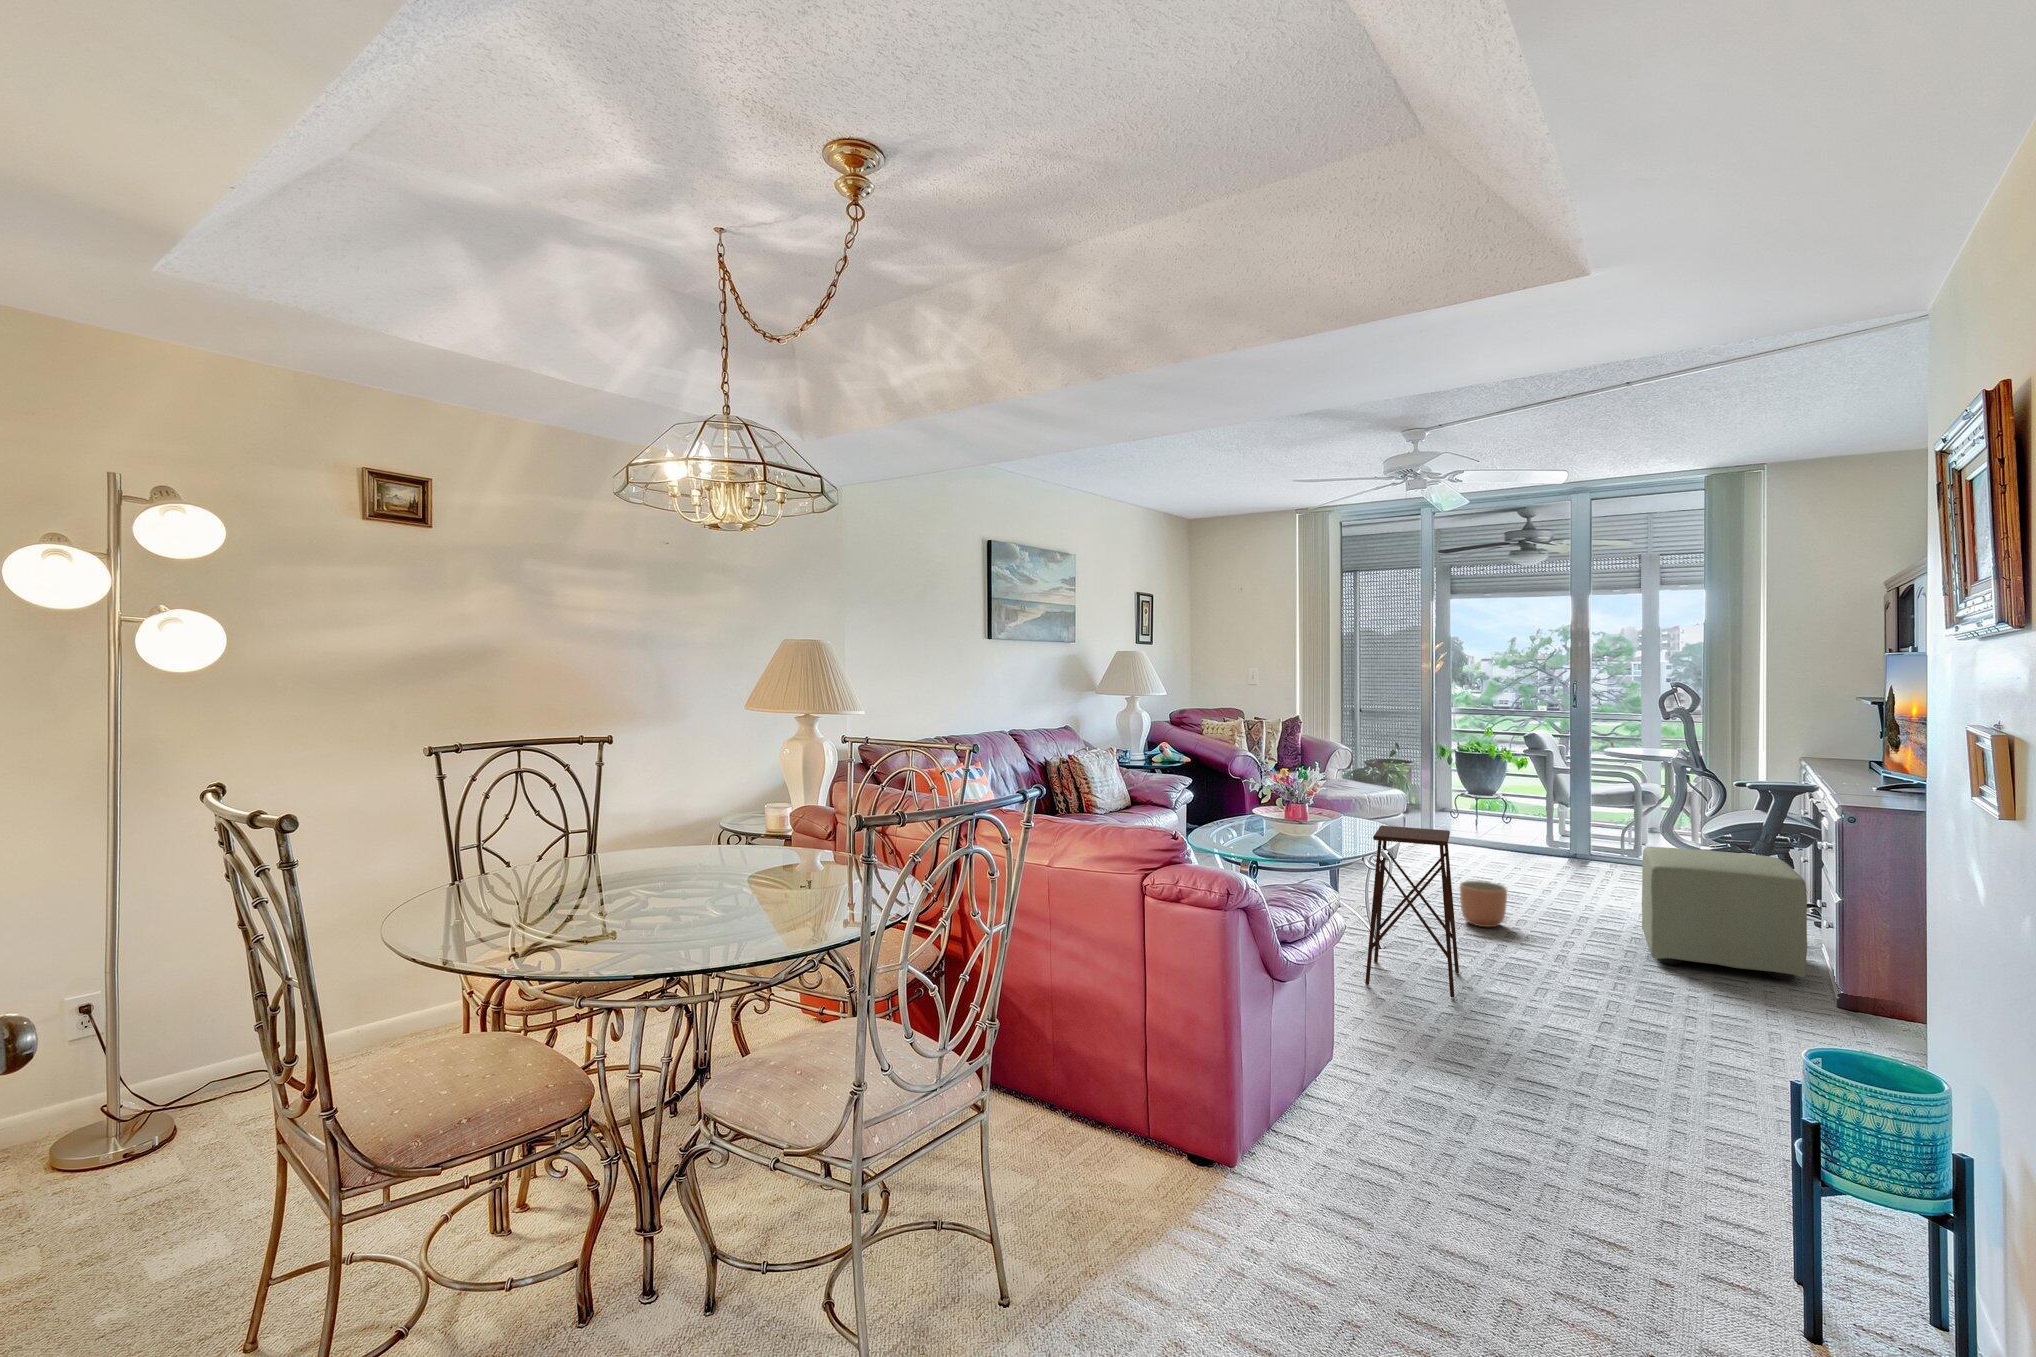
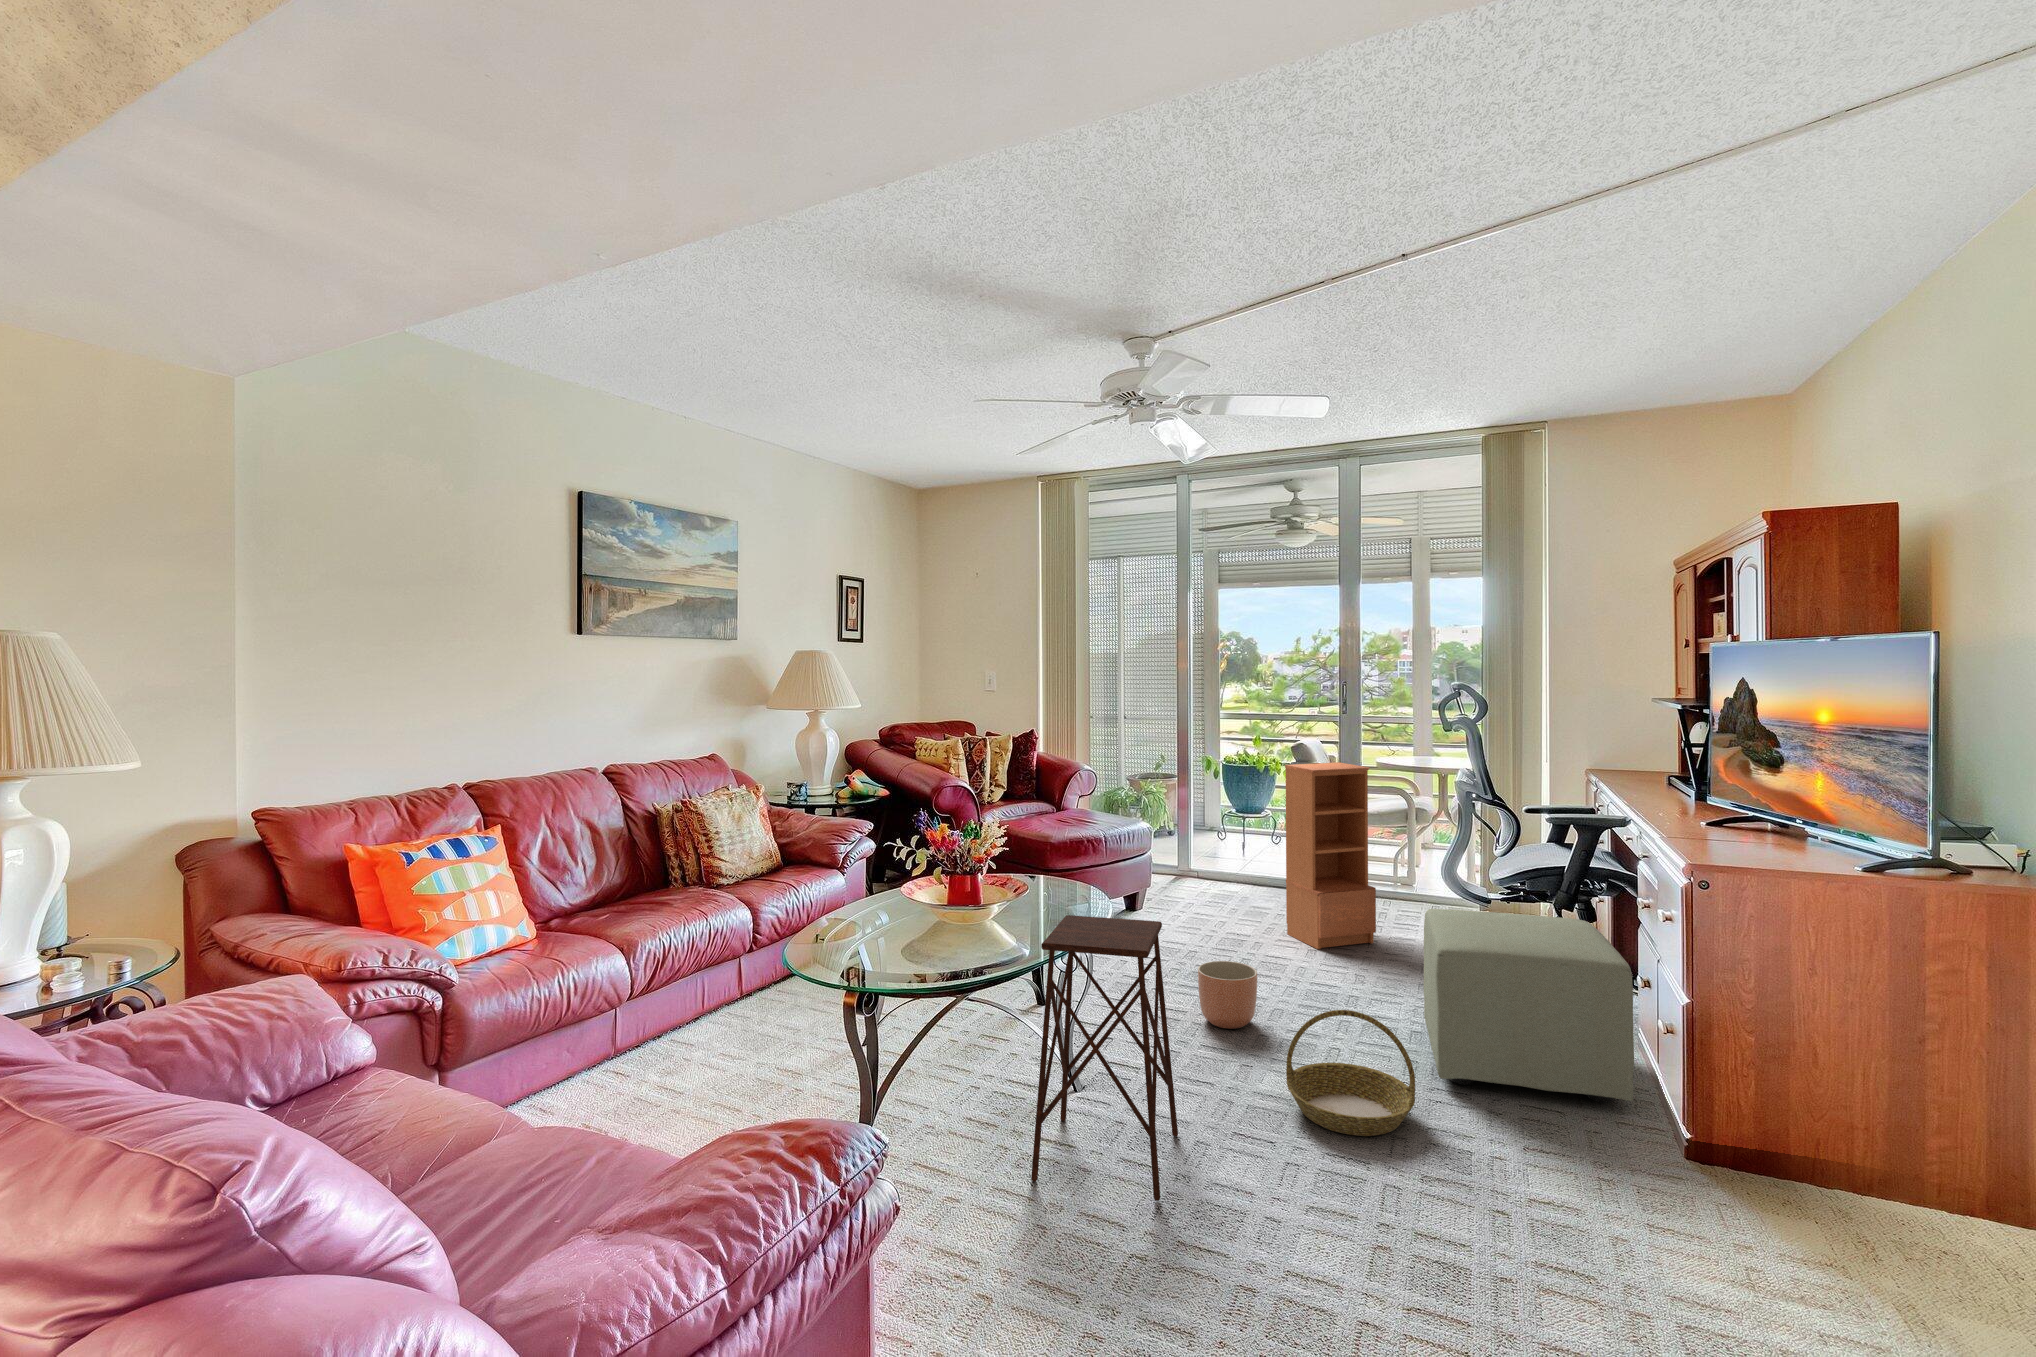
bookcase: none [1522,744,1602,889] -> present [1285,762,1376,949]
basket: none [1536,900,1633,982] -> present [1286,1010,1415,1136]

